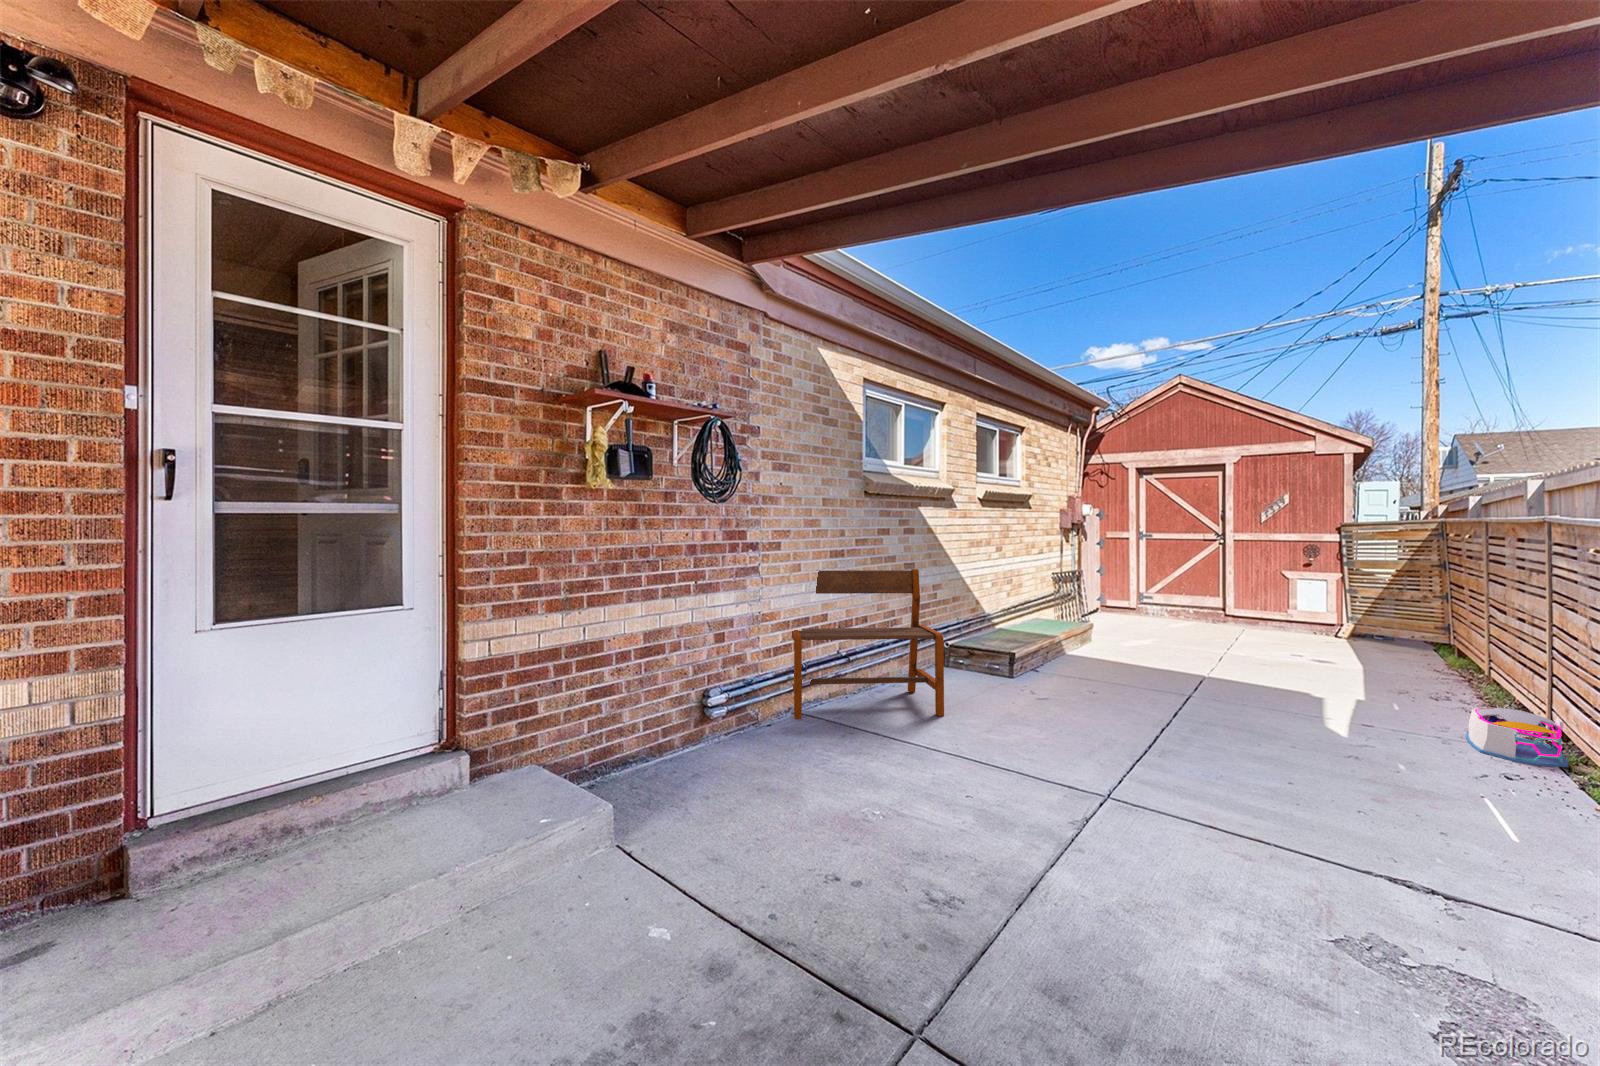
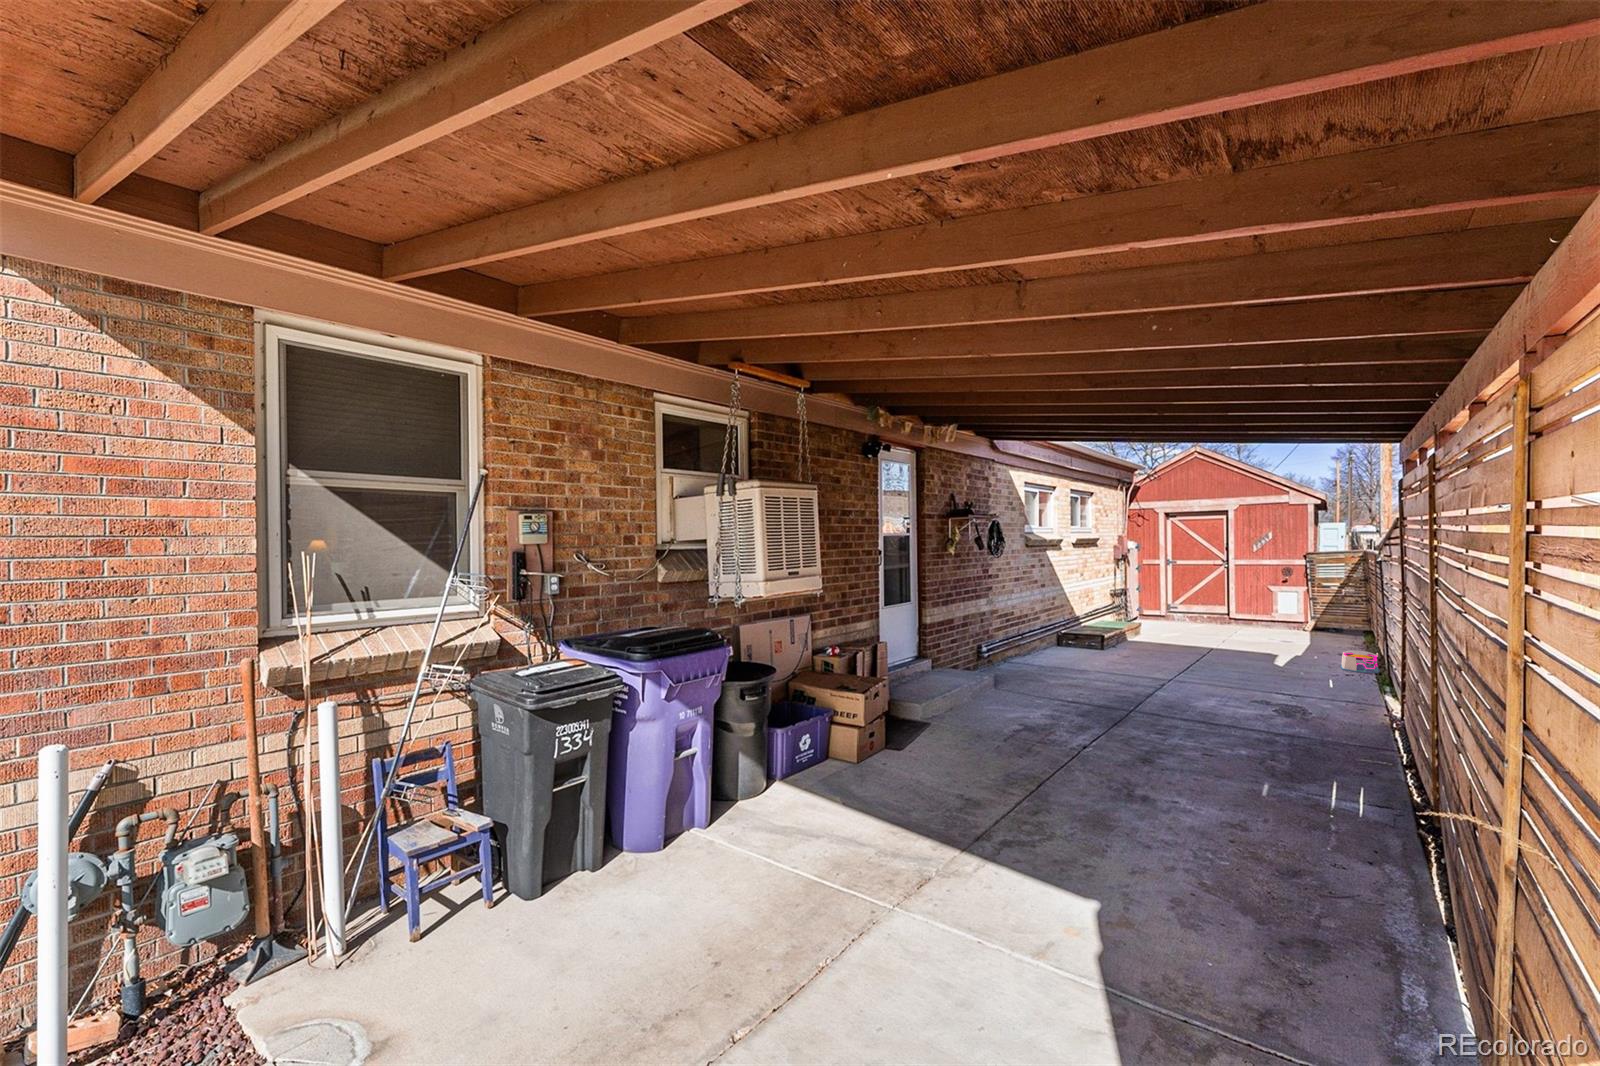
bench: present [792,569,944,719] -> none [995,587,1085,665]

